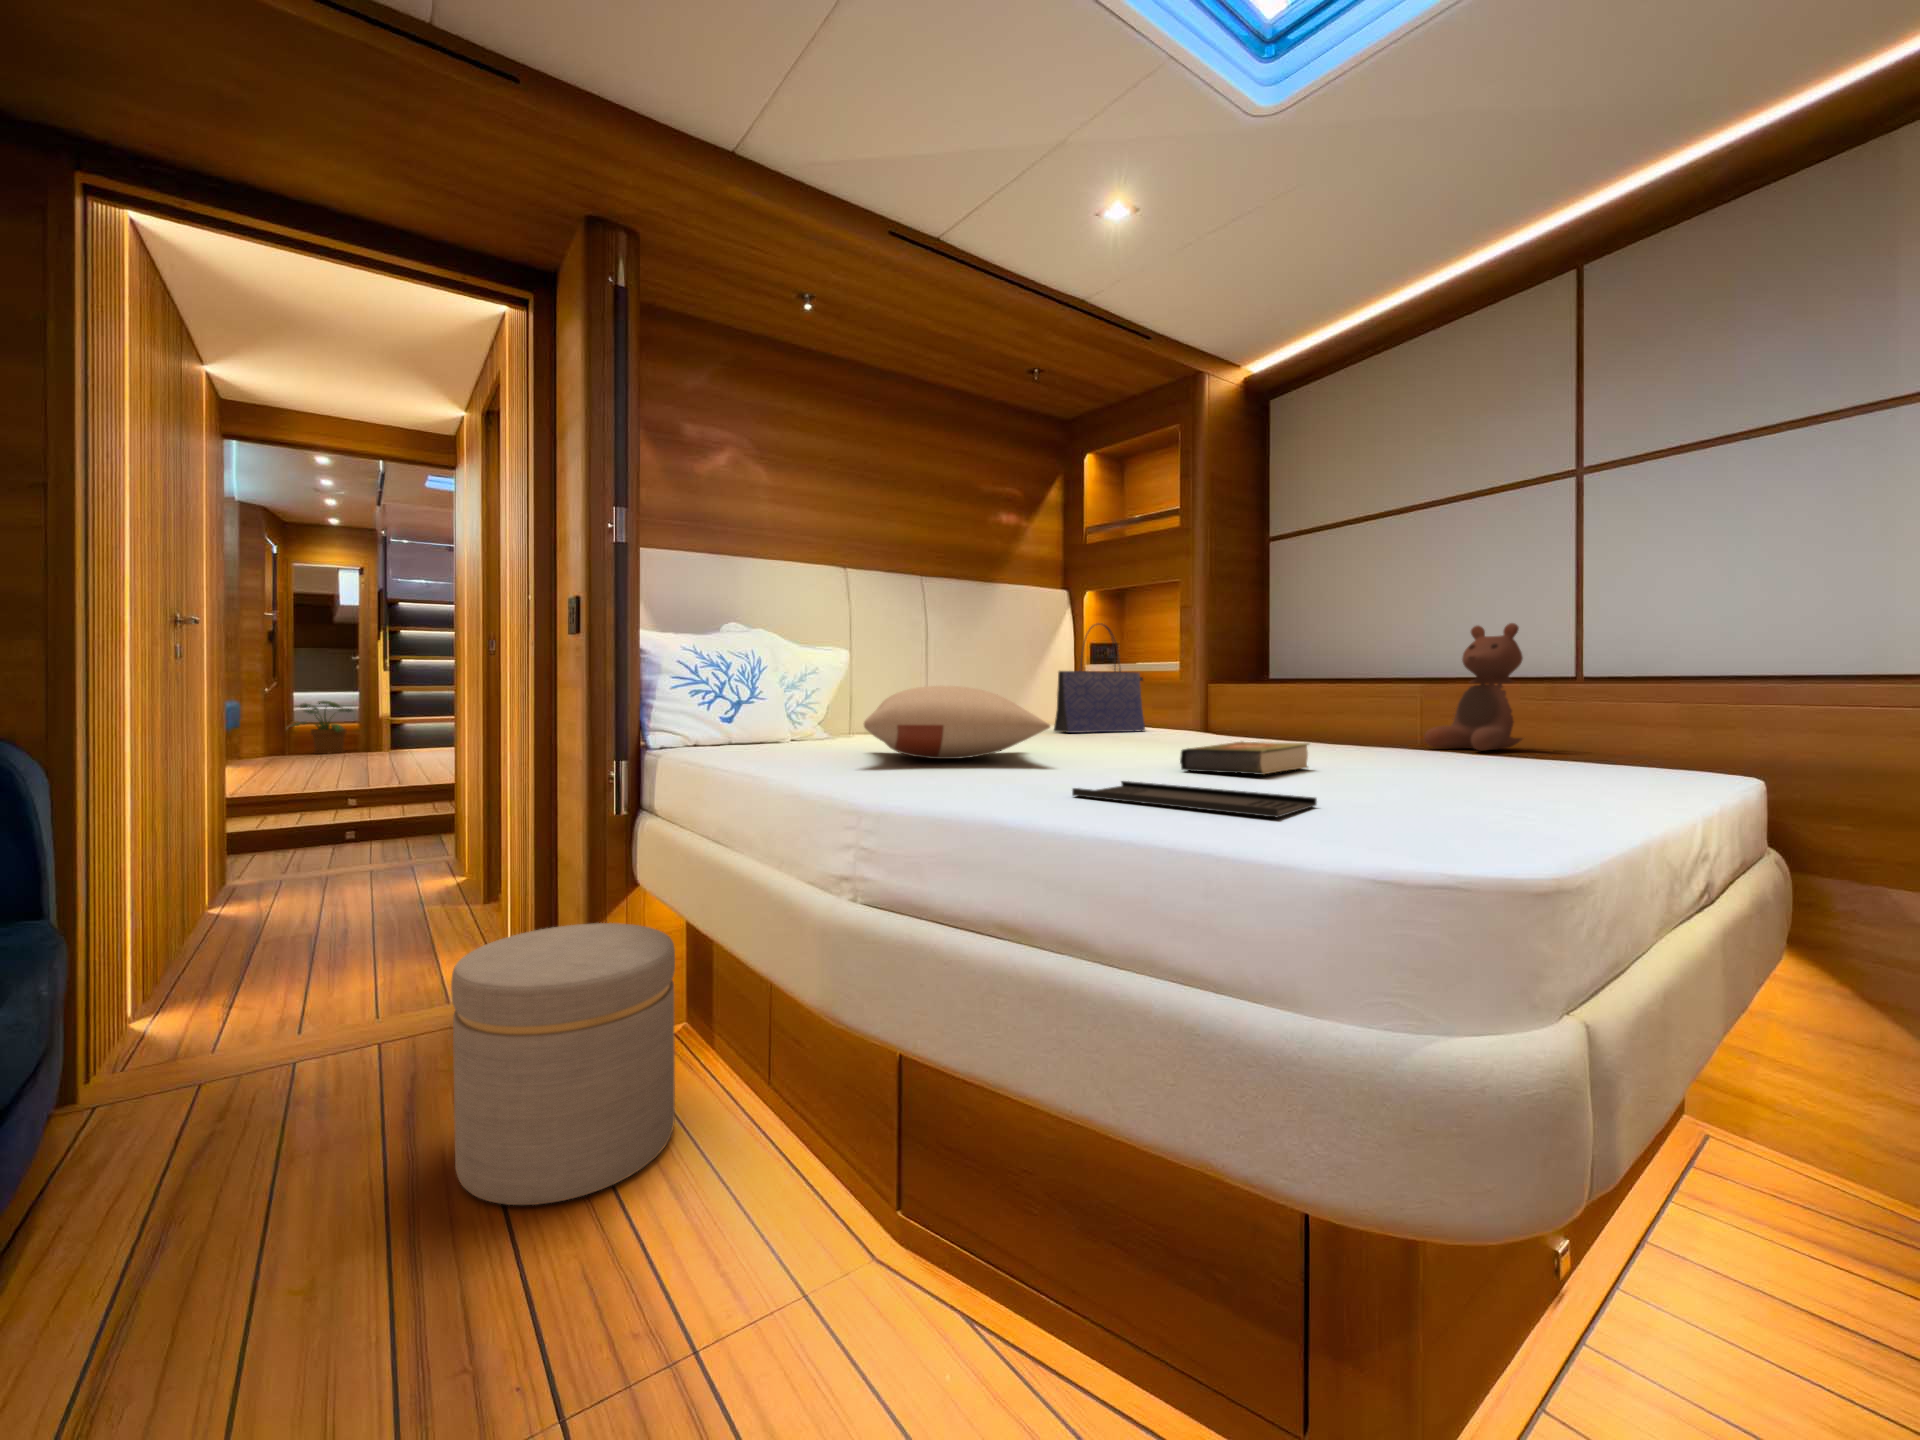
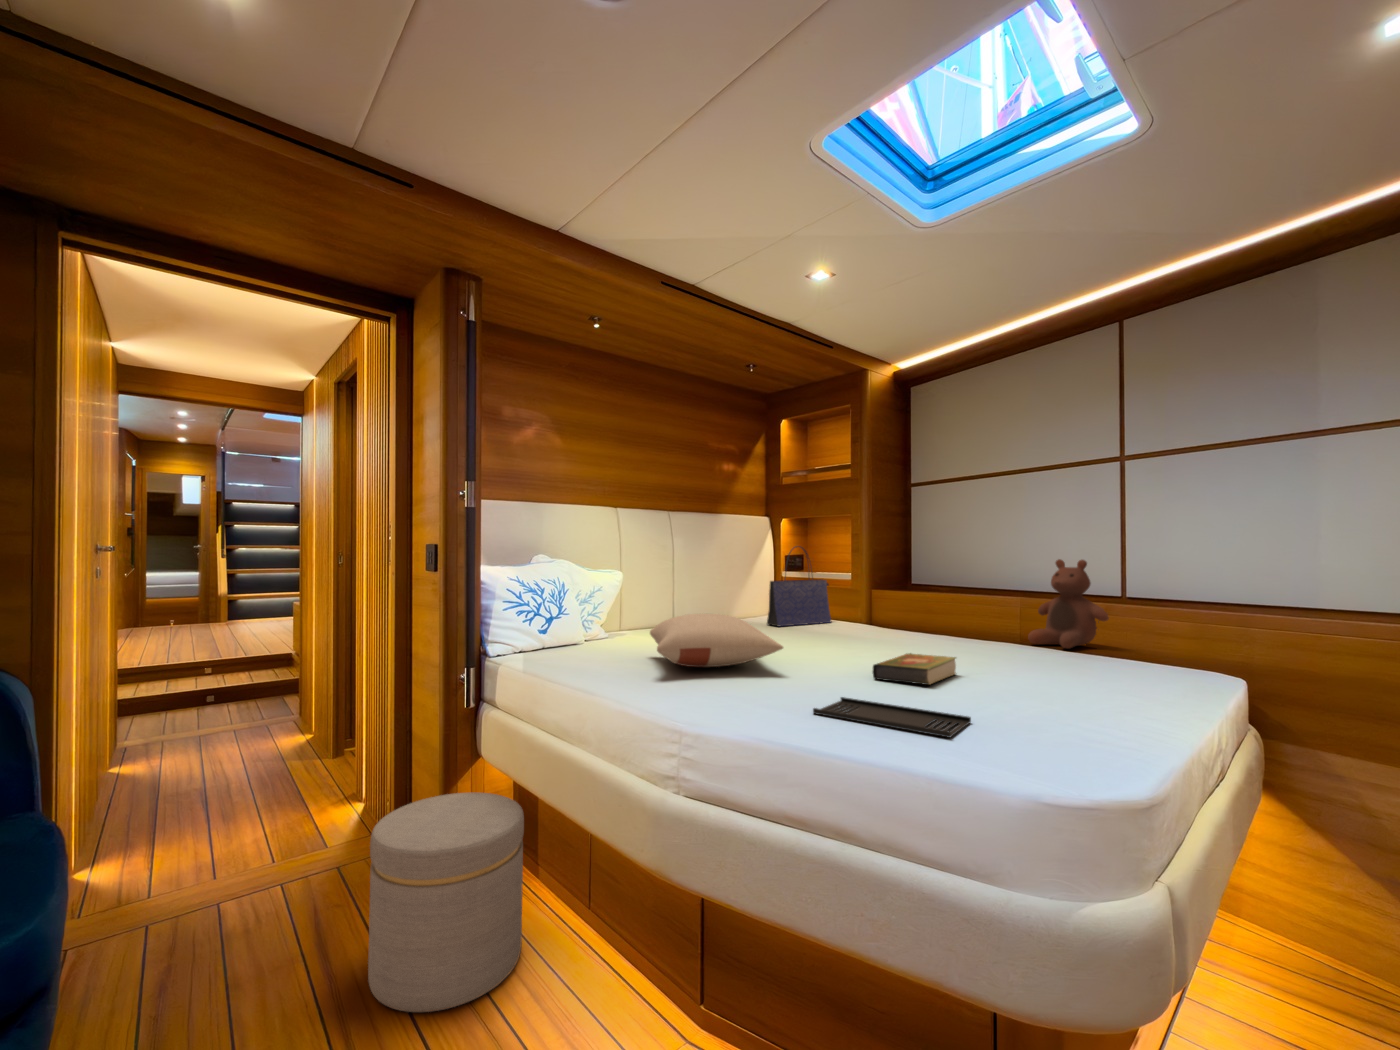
potted plant: present [289,701,352,754] -> none [139,582,196,624]

